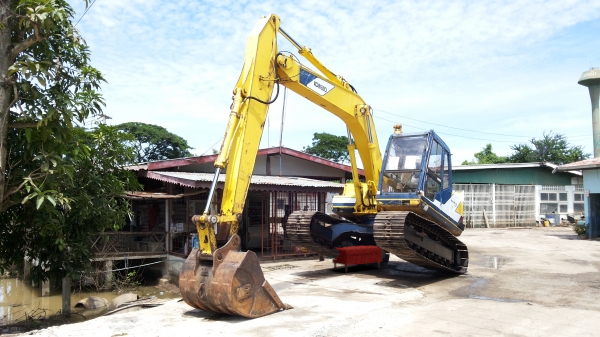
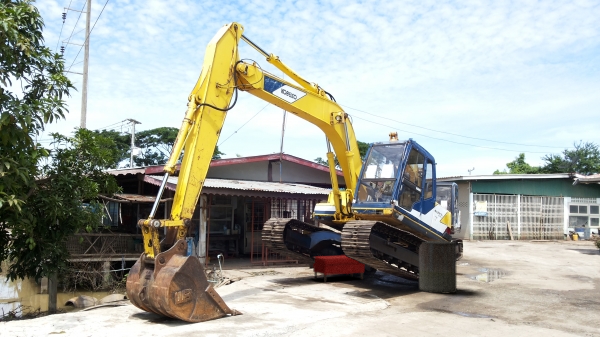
trash can: none [440,230,477,280] -> present [419,241,457,293]

